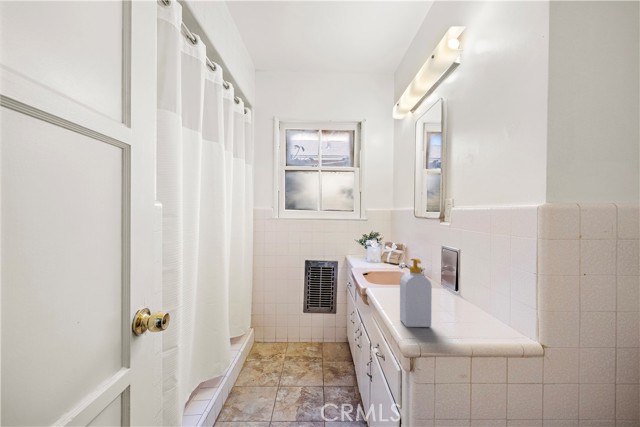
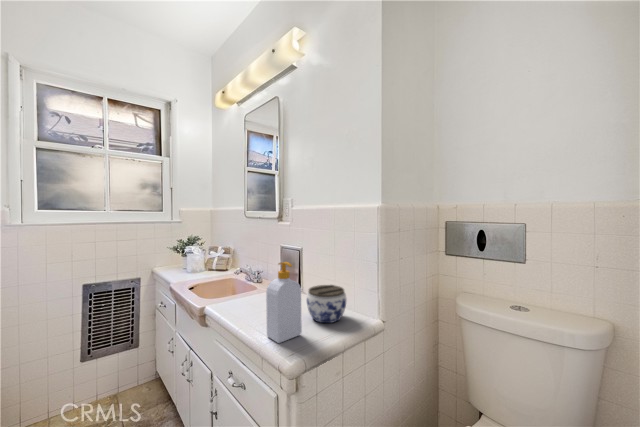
jar: none [447,289,494,329] -> present [306,285,347,323]

